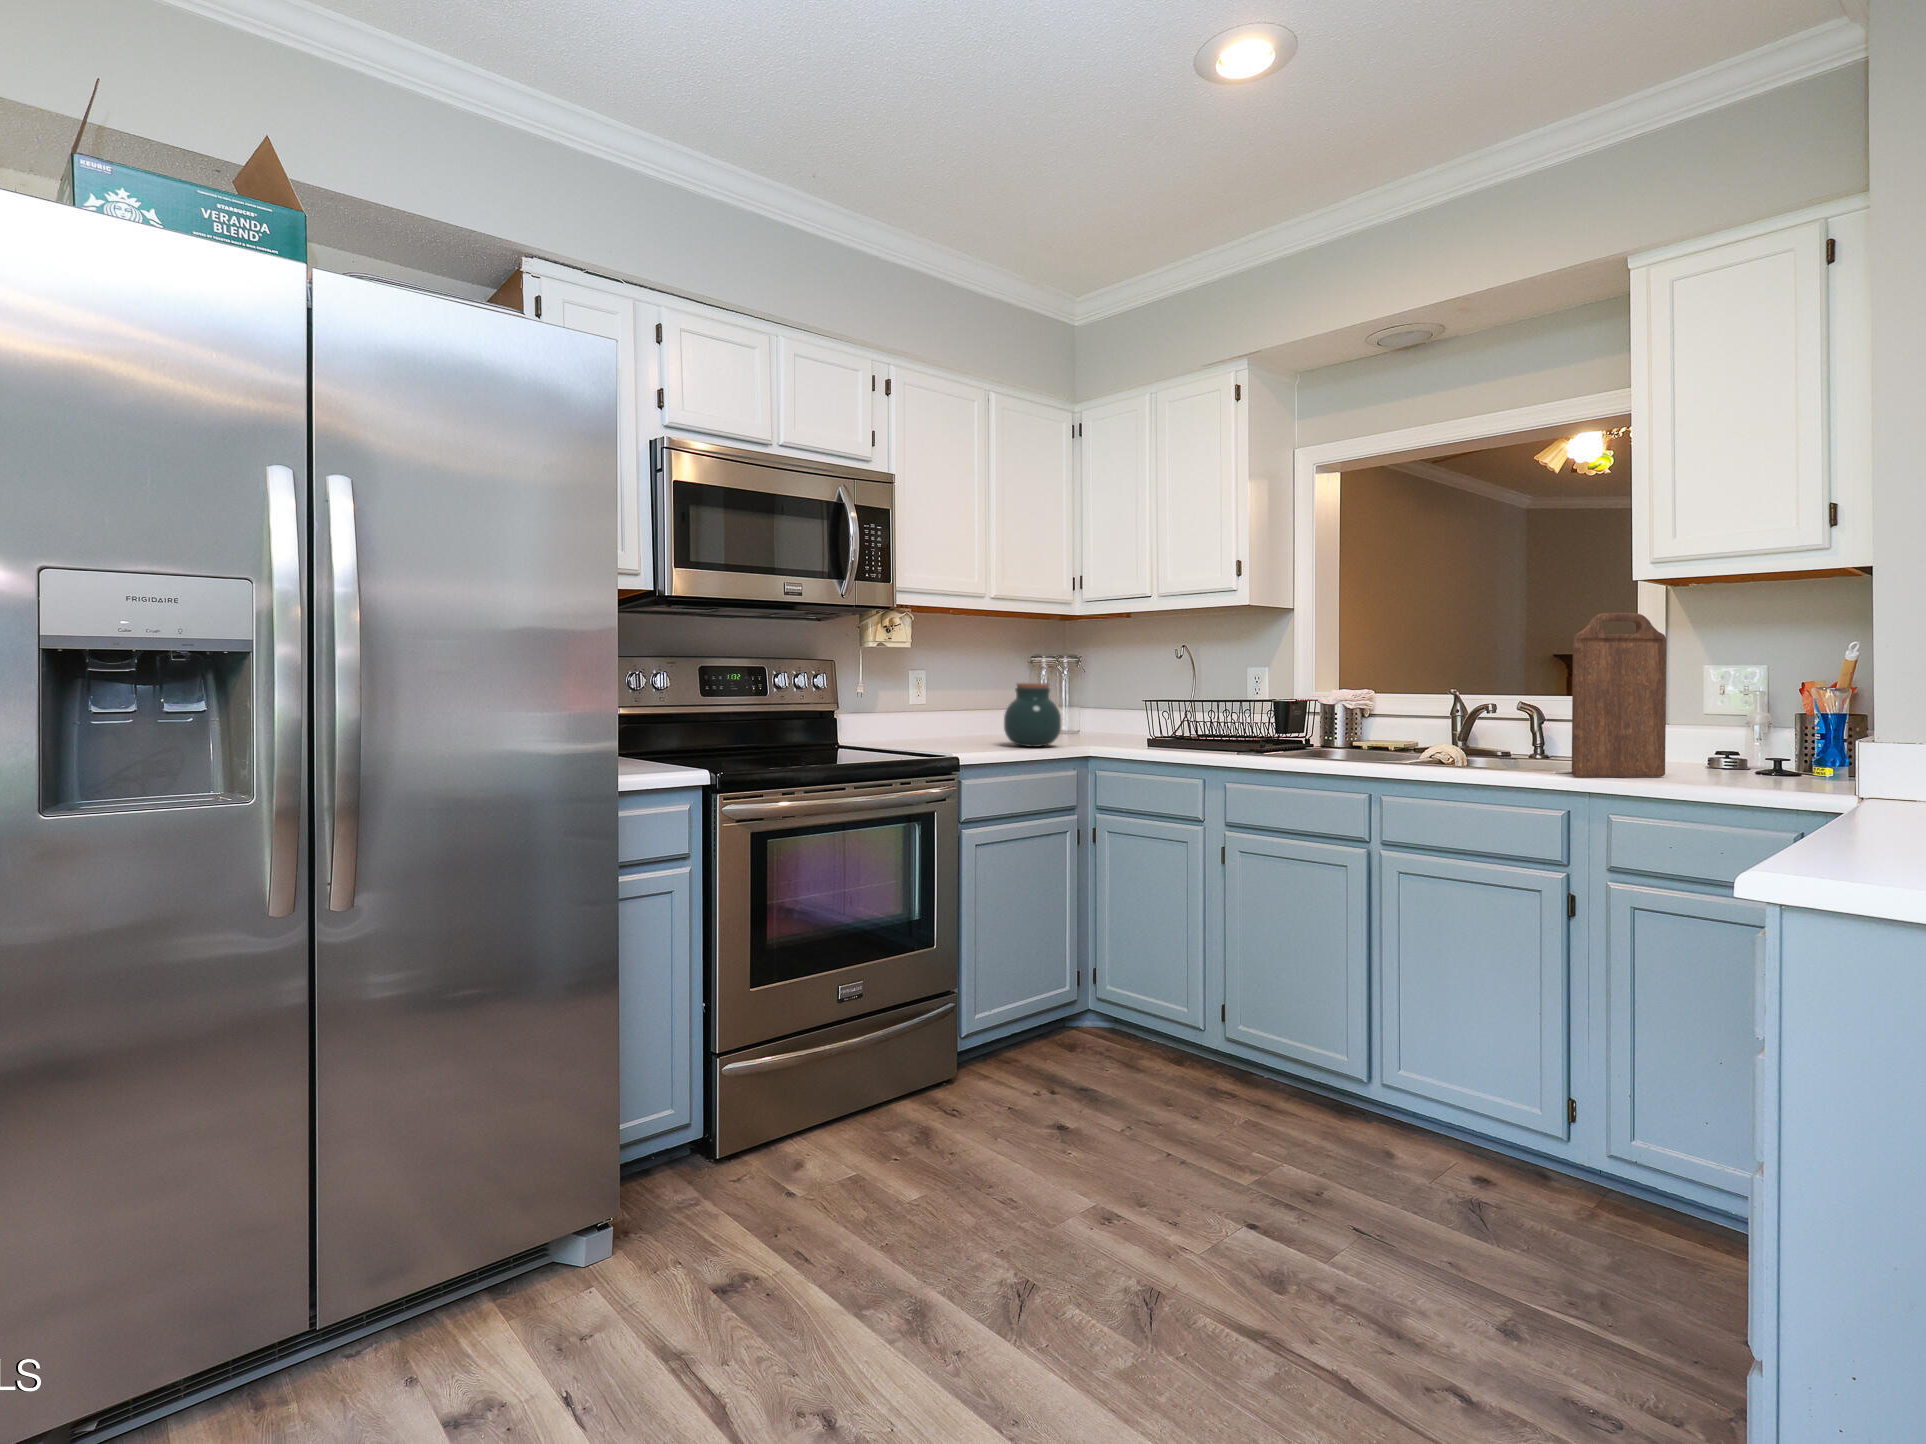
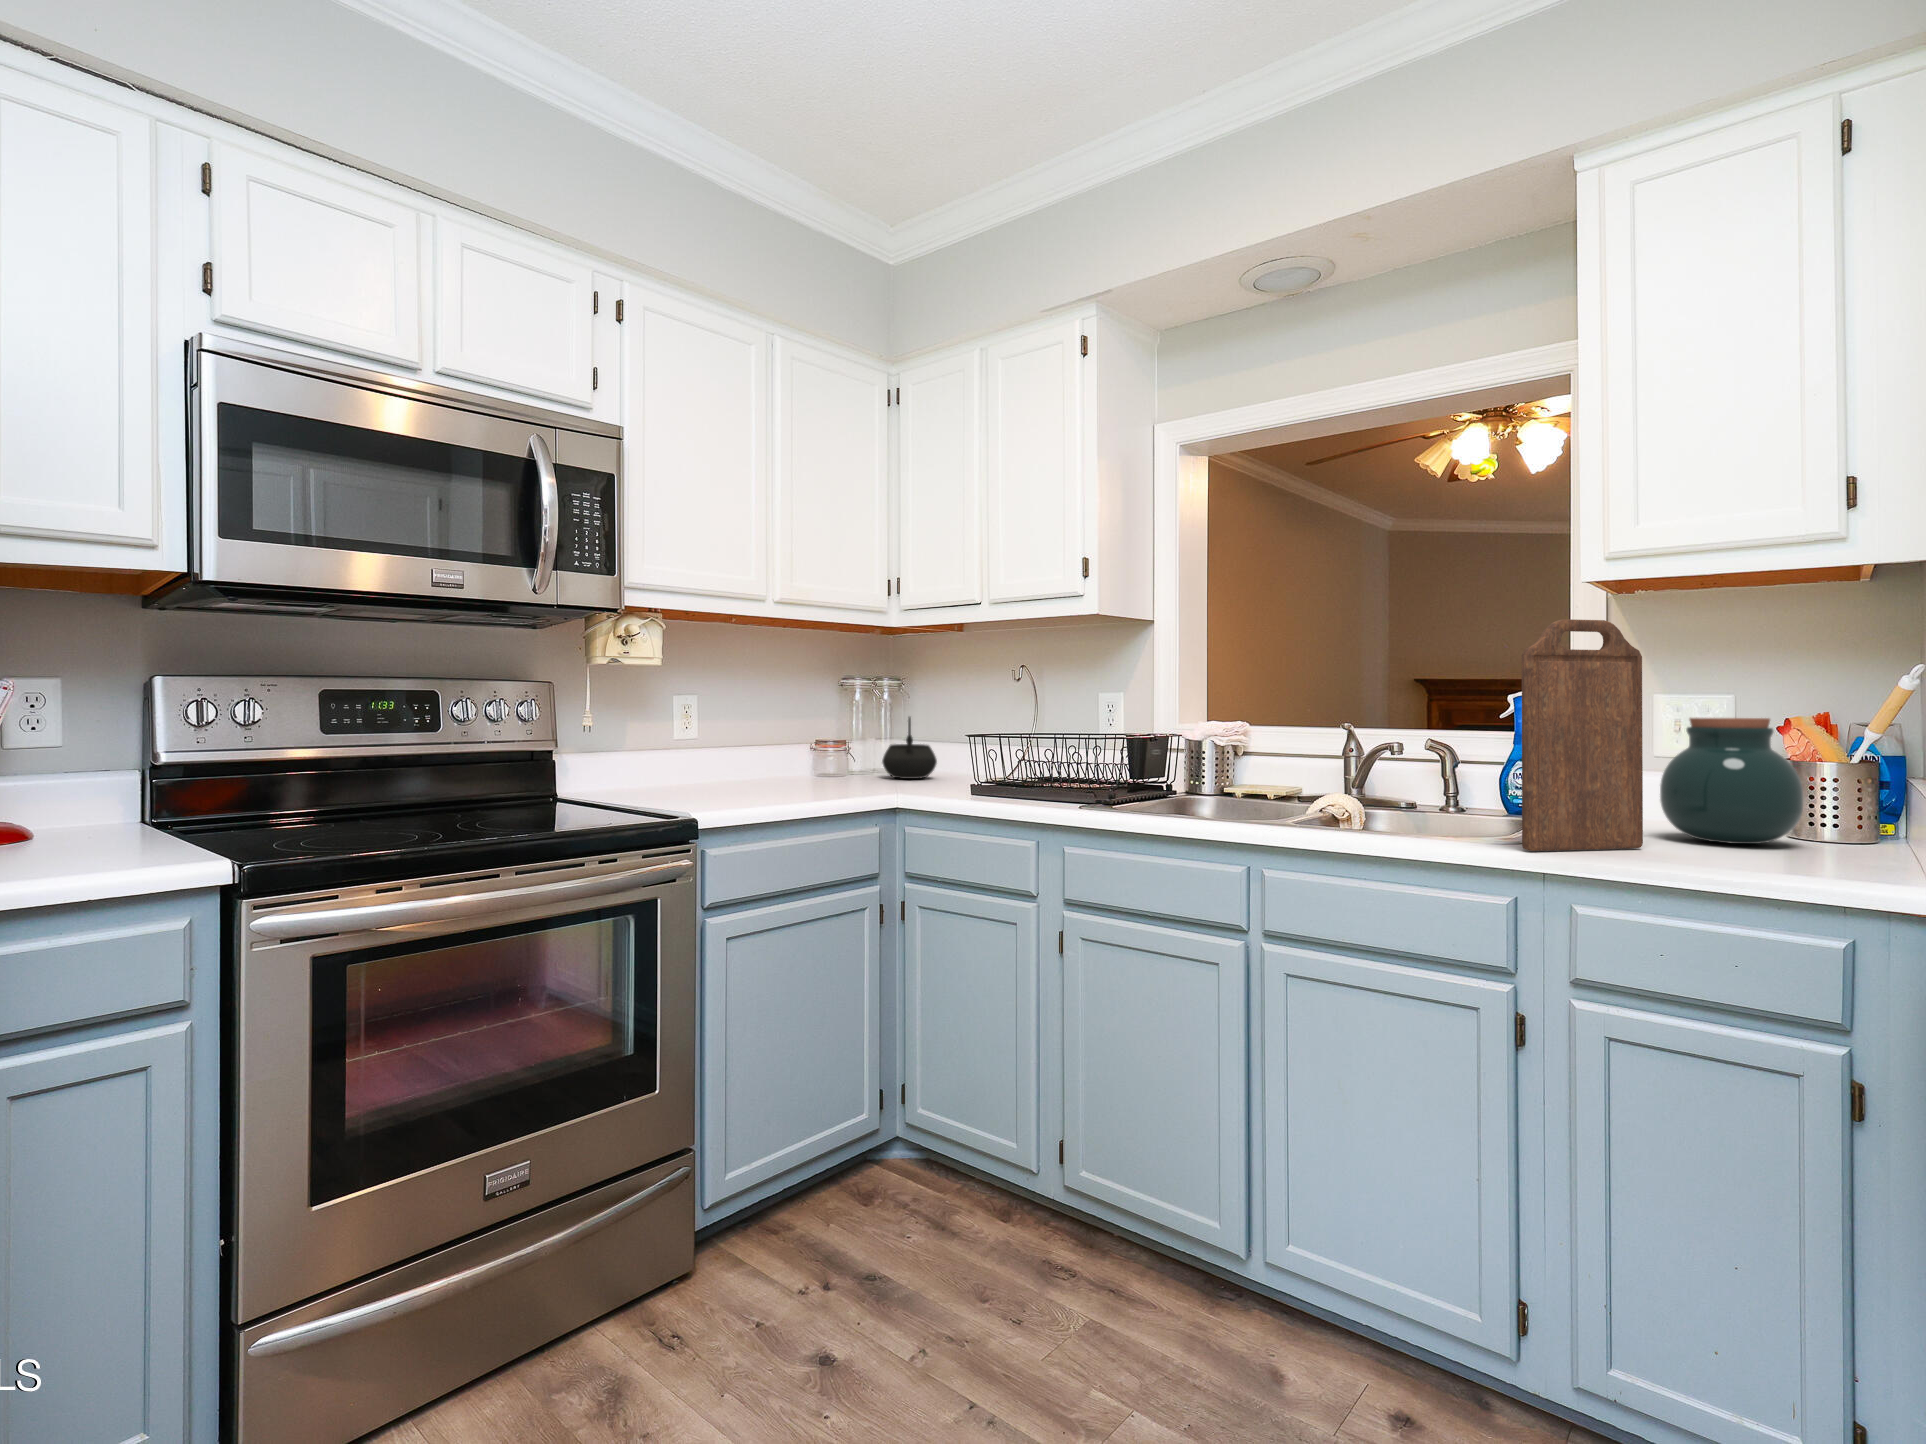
jar: present [1004,683,1062,747] -> present [1660,718,1803,844]
kettle: none [1071,687,1115,737] -> present [882,717,937,779]

